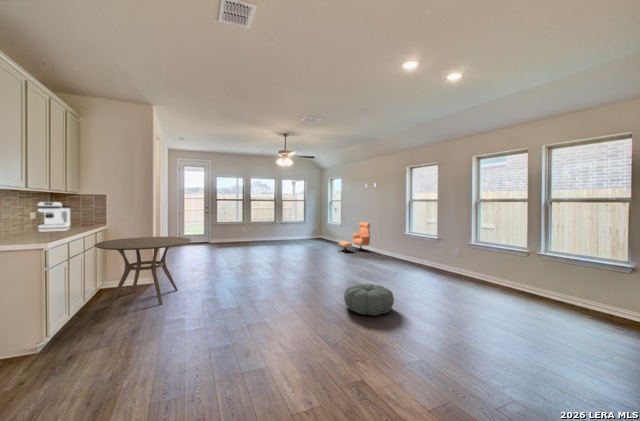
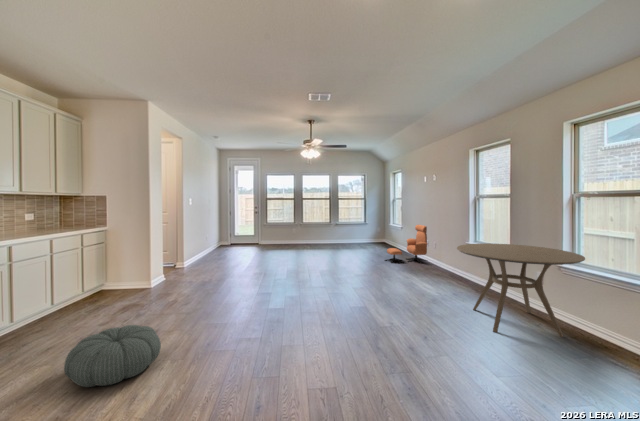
coffee maker: present [38,202,70,232] -> none [12,204,51,233]
dining table: present [94,237,191,307] -> present [457,243,585,337]
pouf: present [344,284,394,315] -> present [64,325,161,387]

